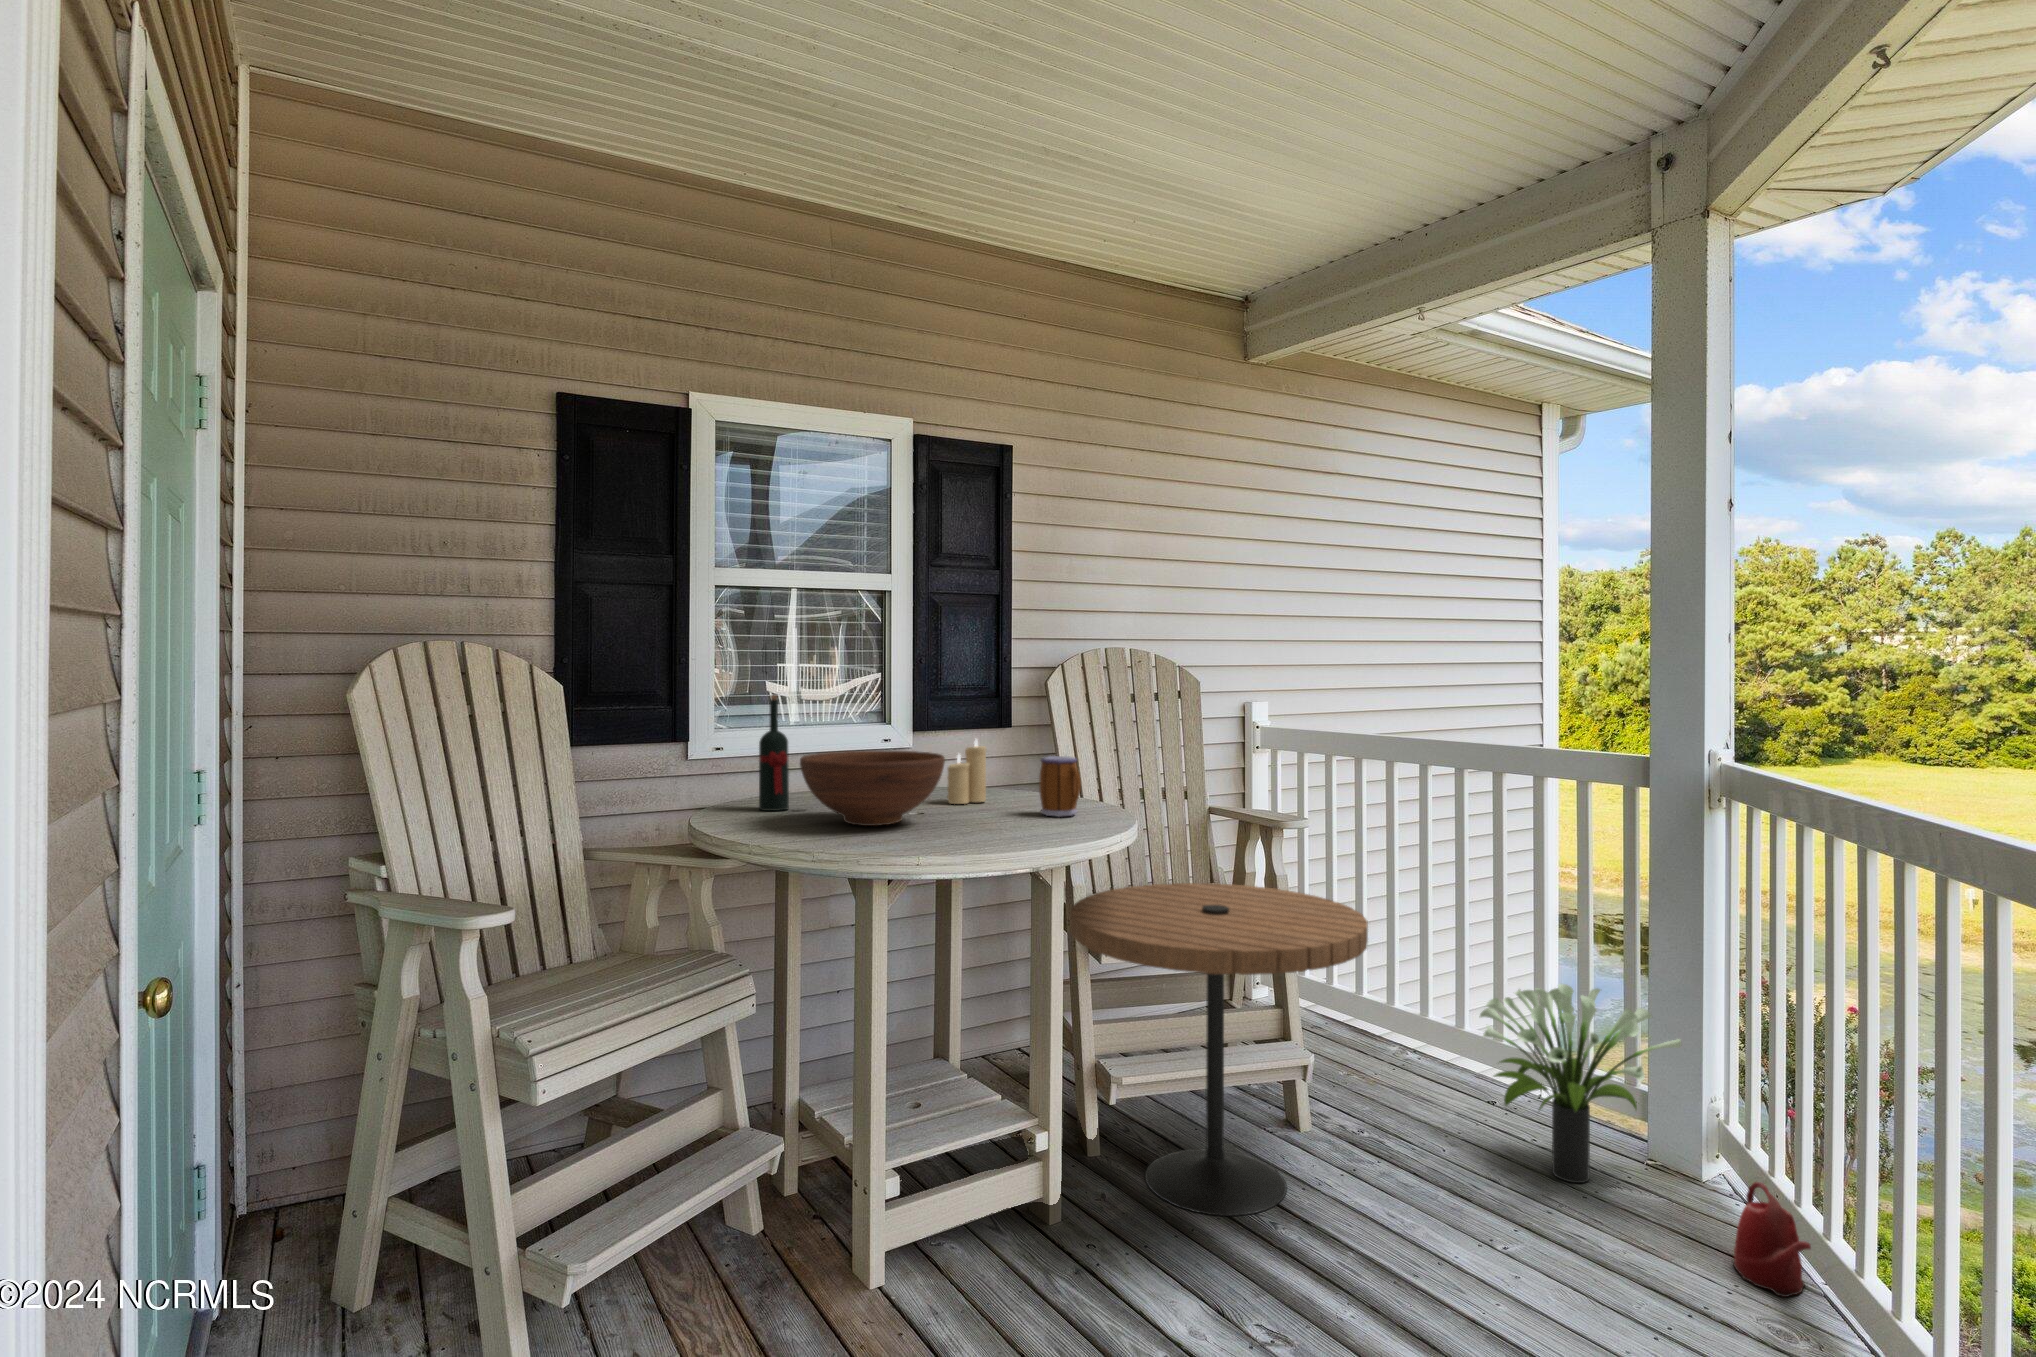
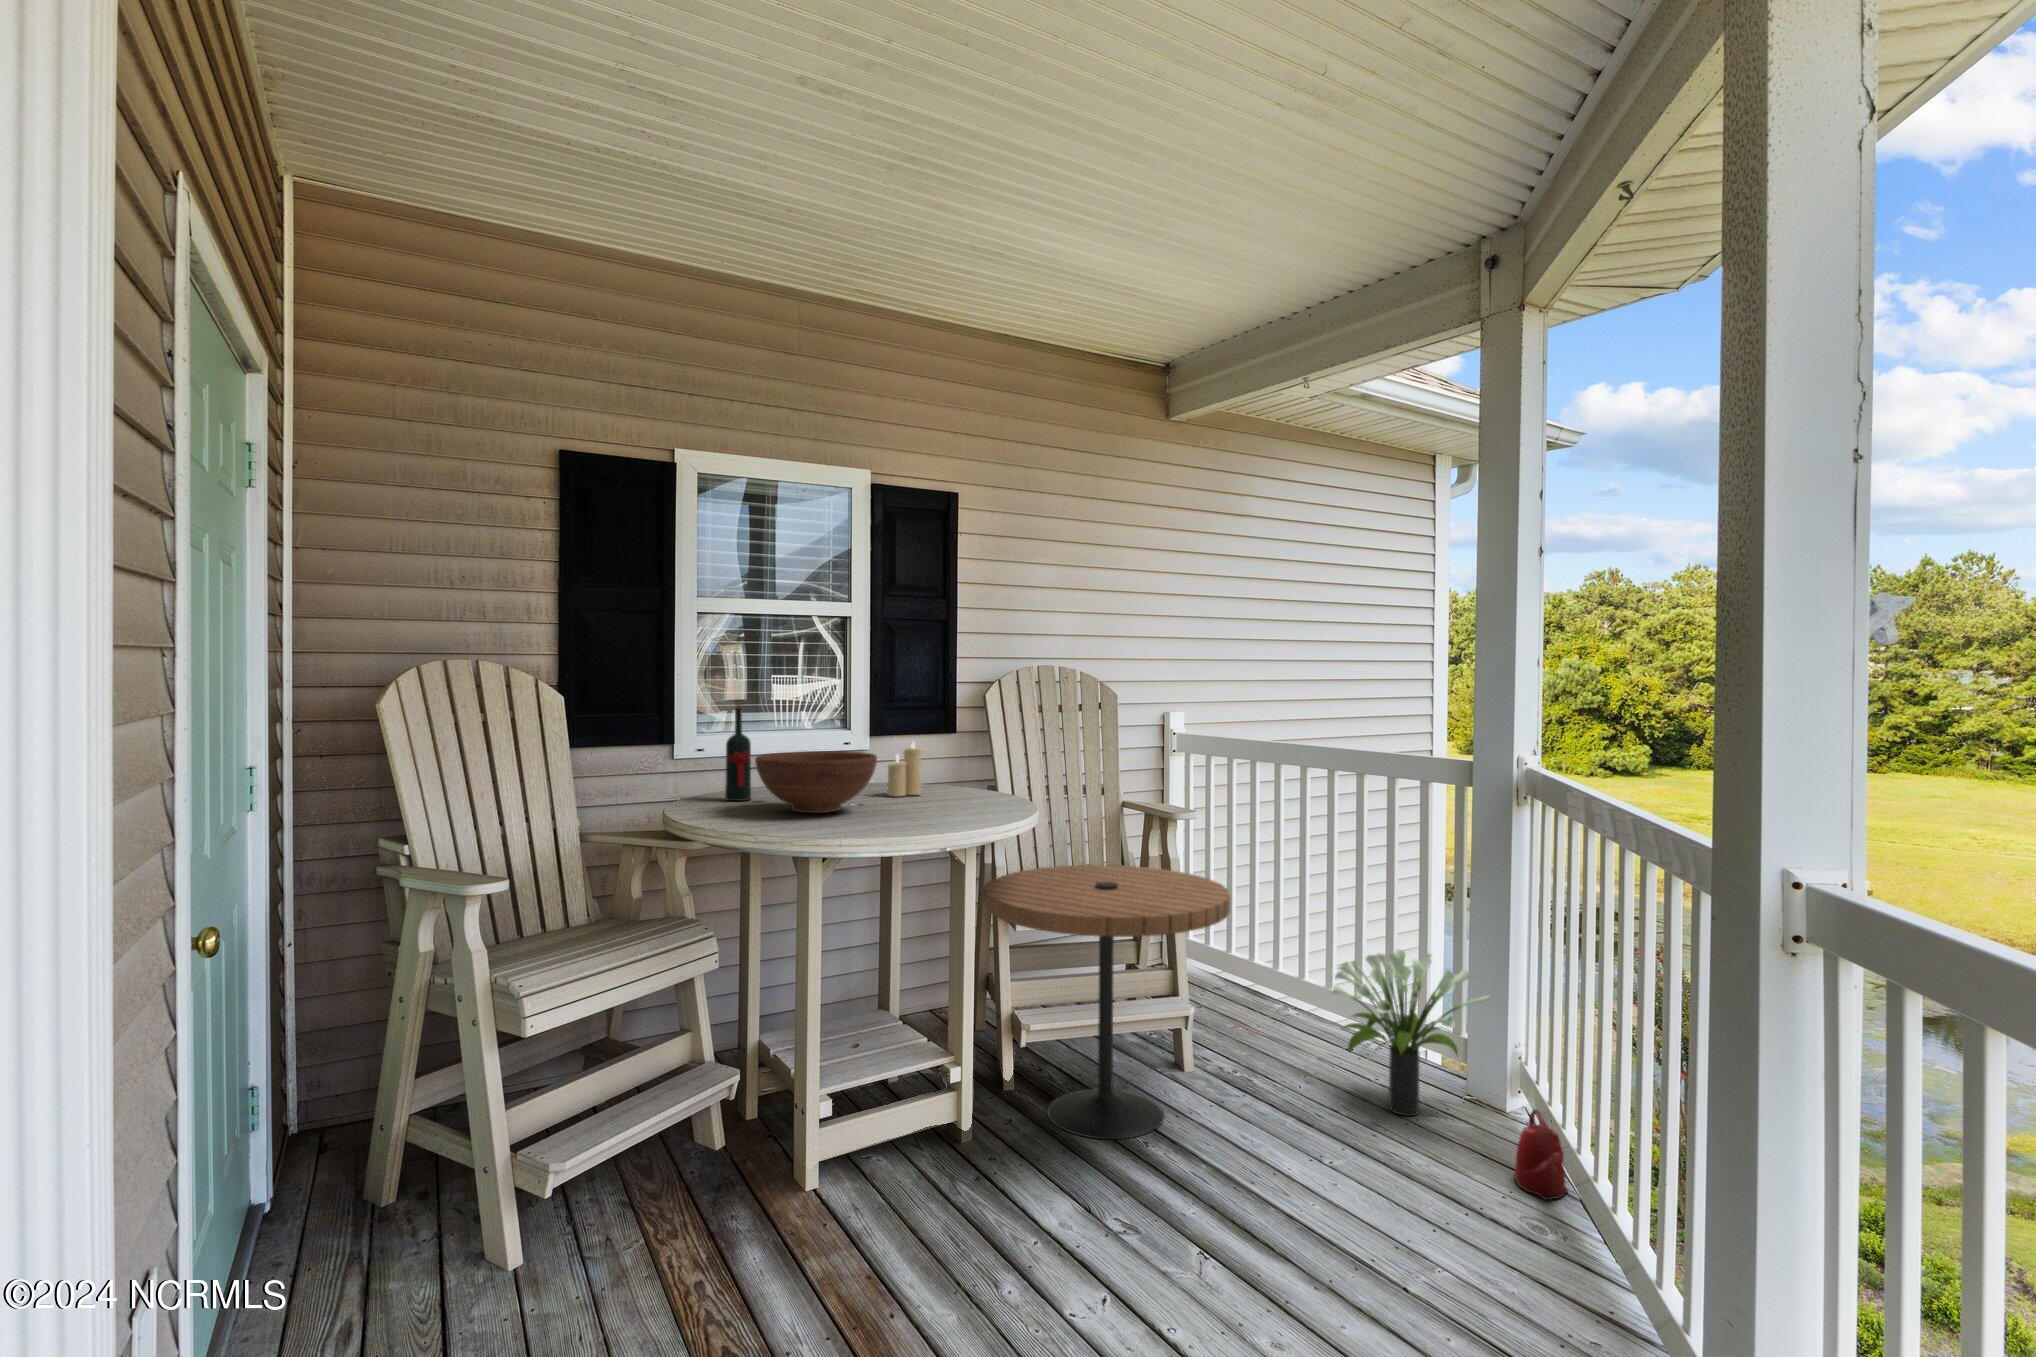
mug: present [1039,756,1081,817] -> none [961,757,994,807]

